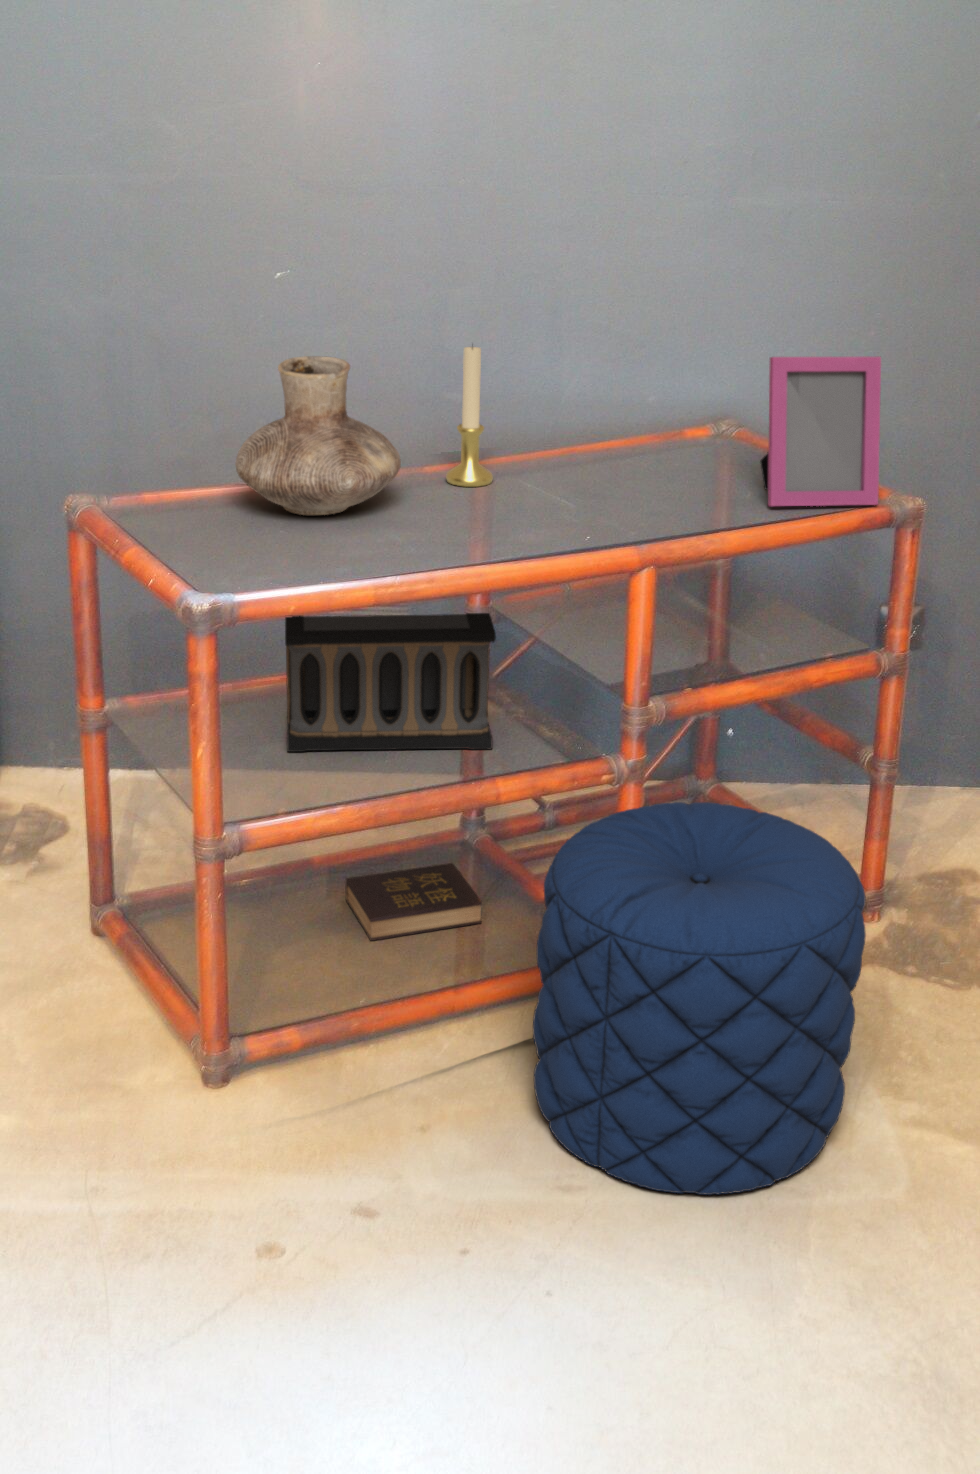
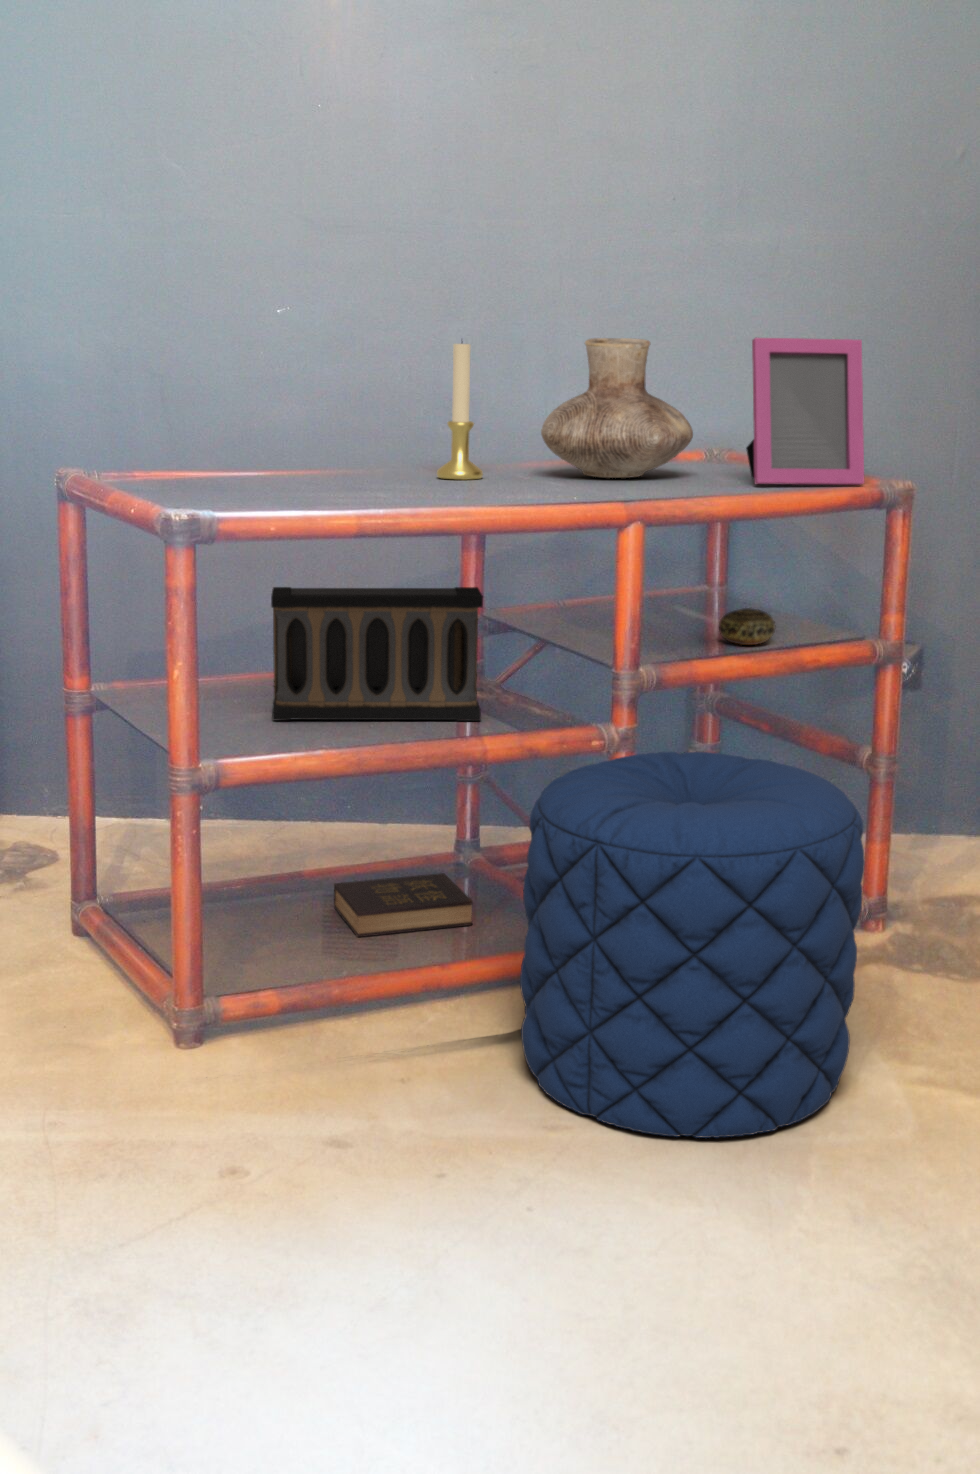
vase: present [235,356,401,515] -> present [541,338,693,478]
decorative ball: none [728,622,784,662] -> present [719,608,775,645]

